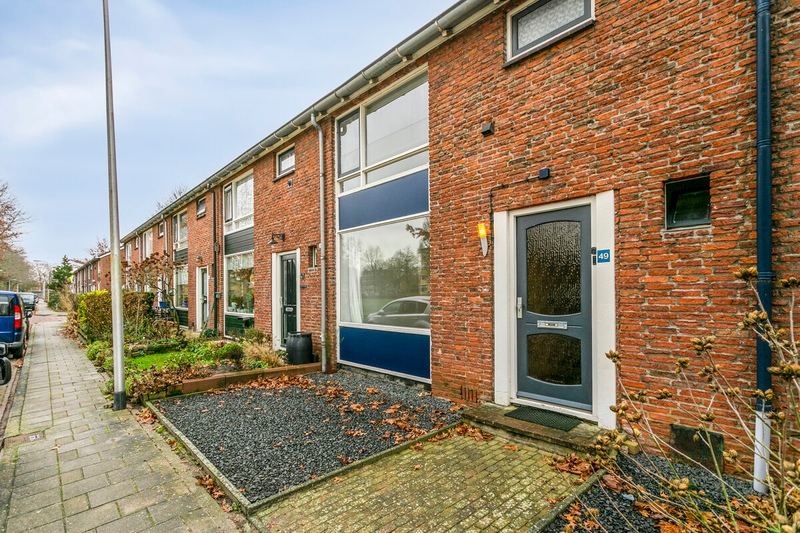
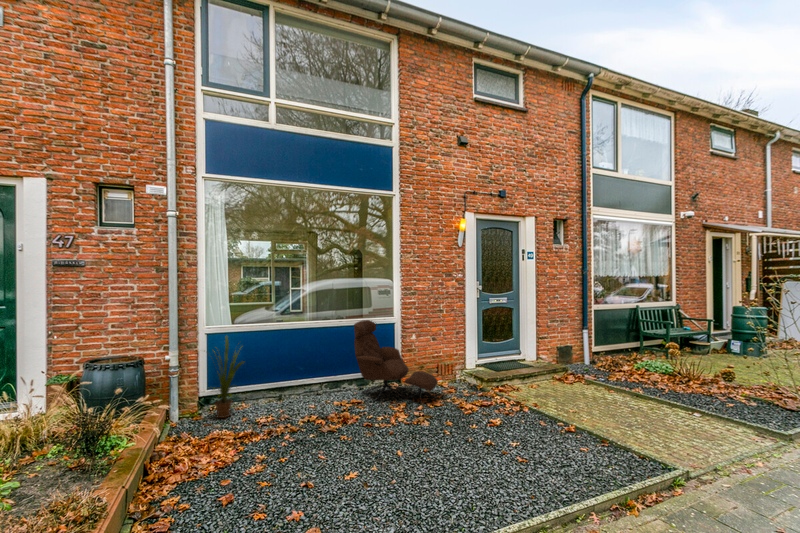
lounge chair: none [374,328,425,410] -> present [354,320,438,403]

